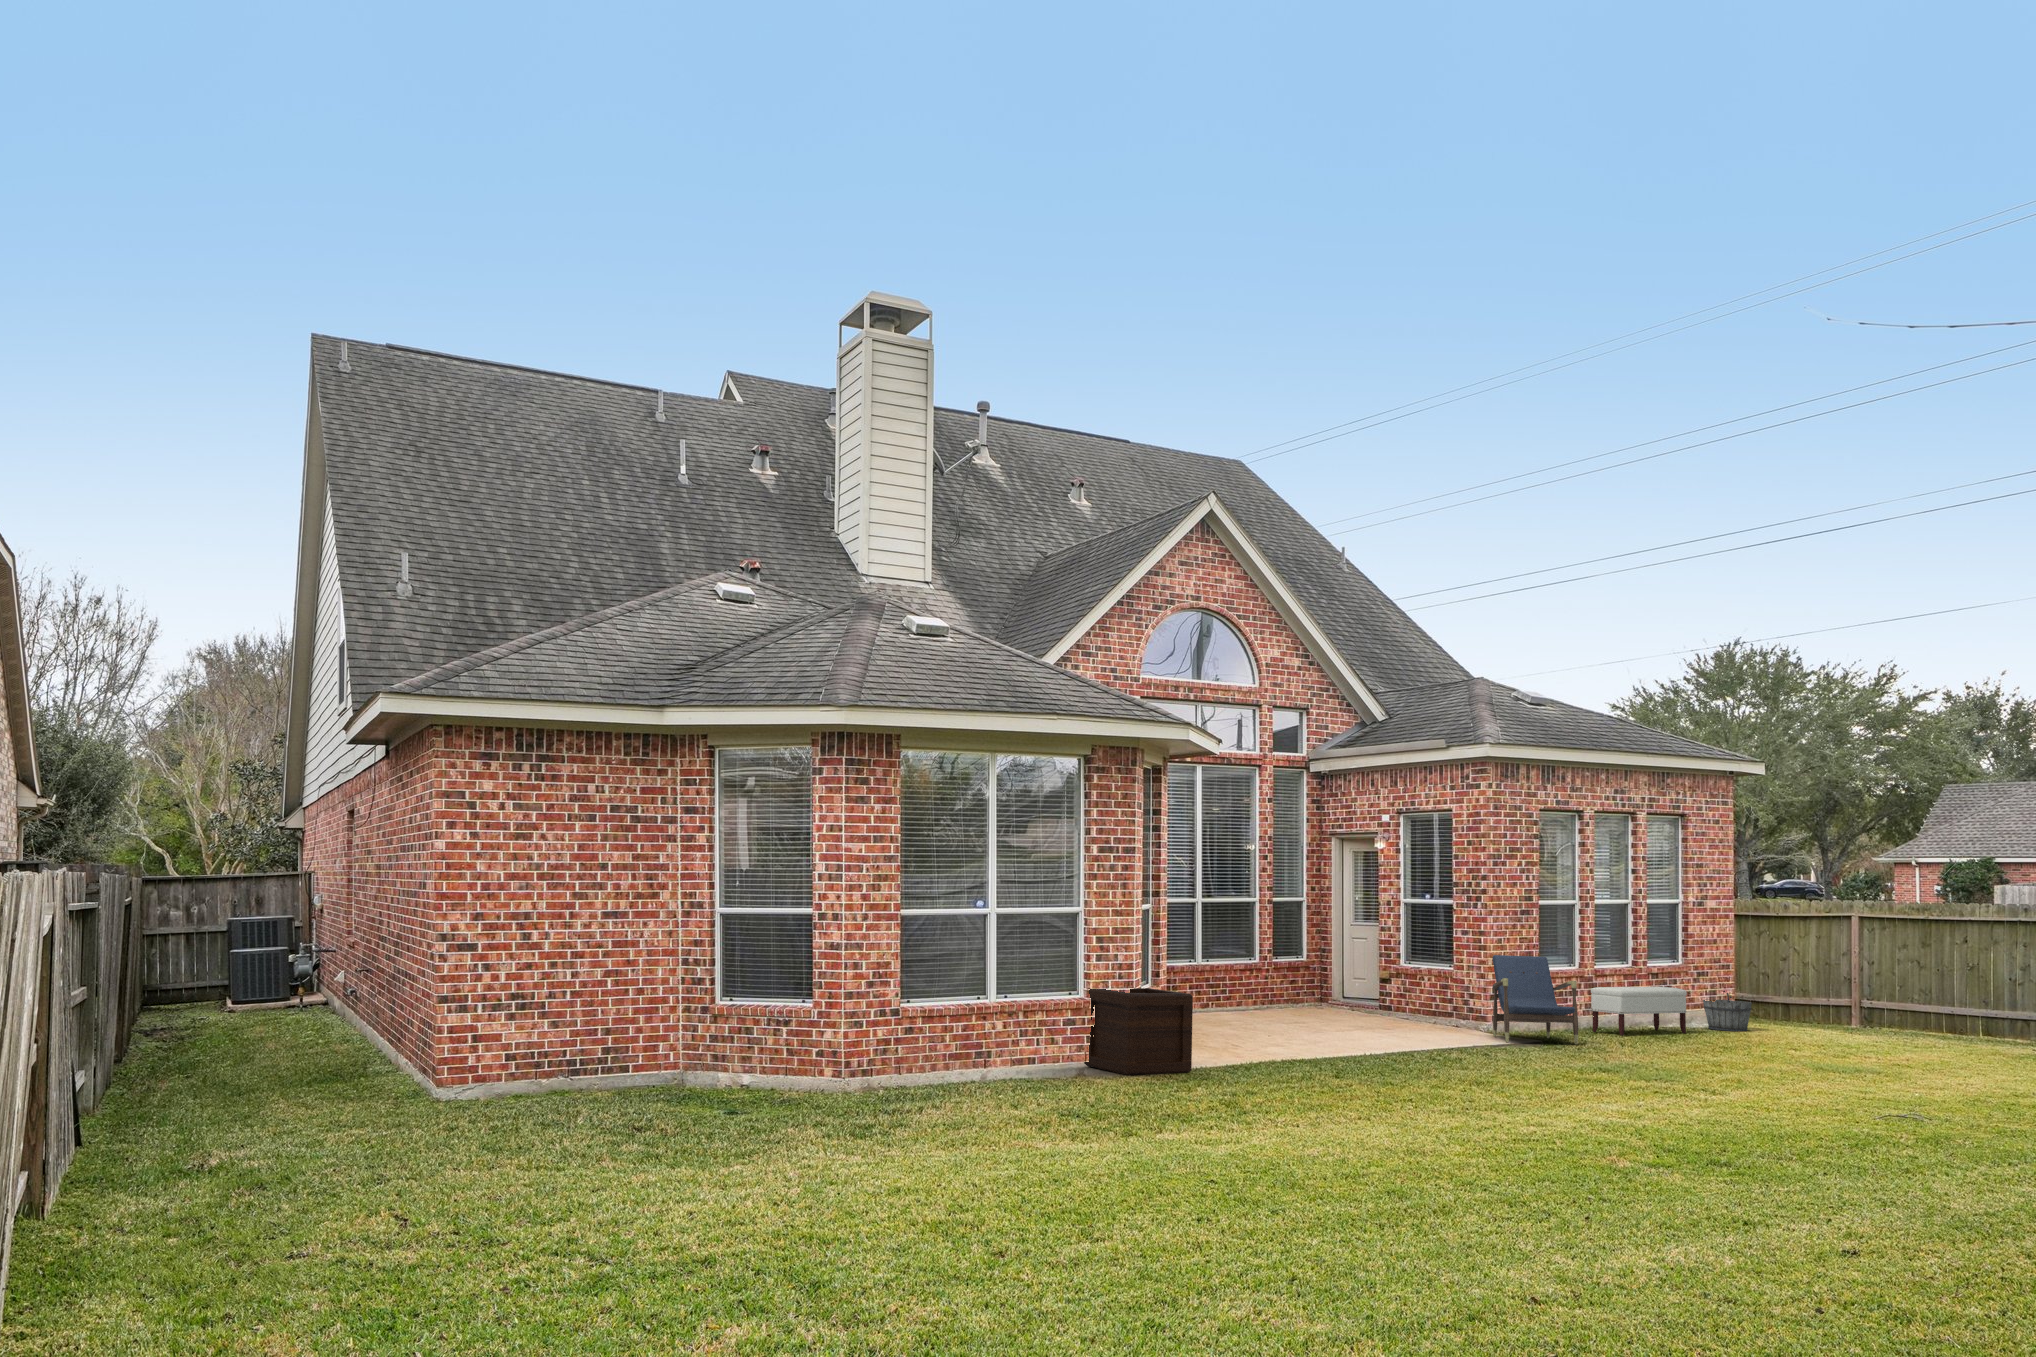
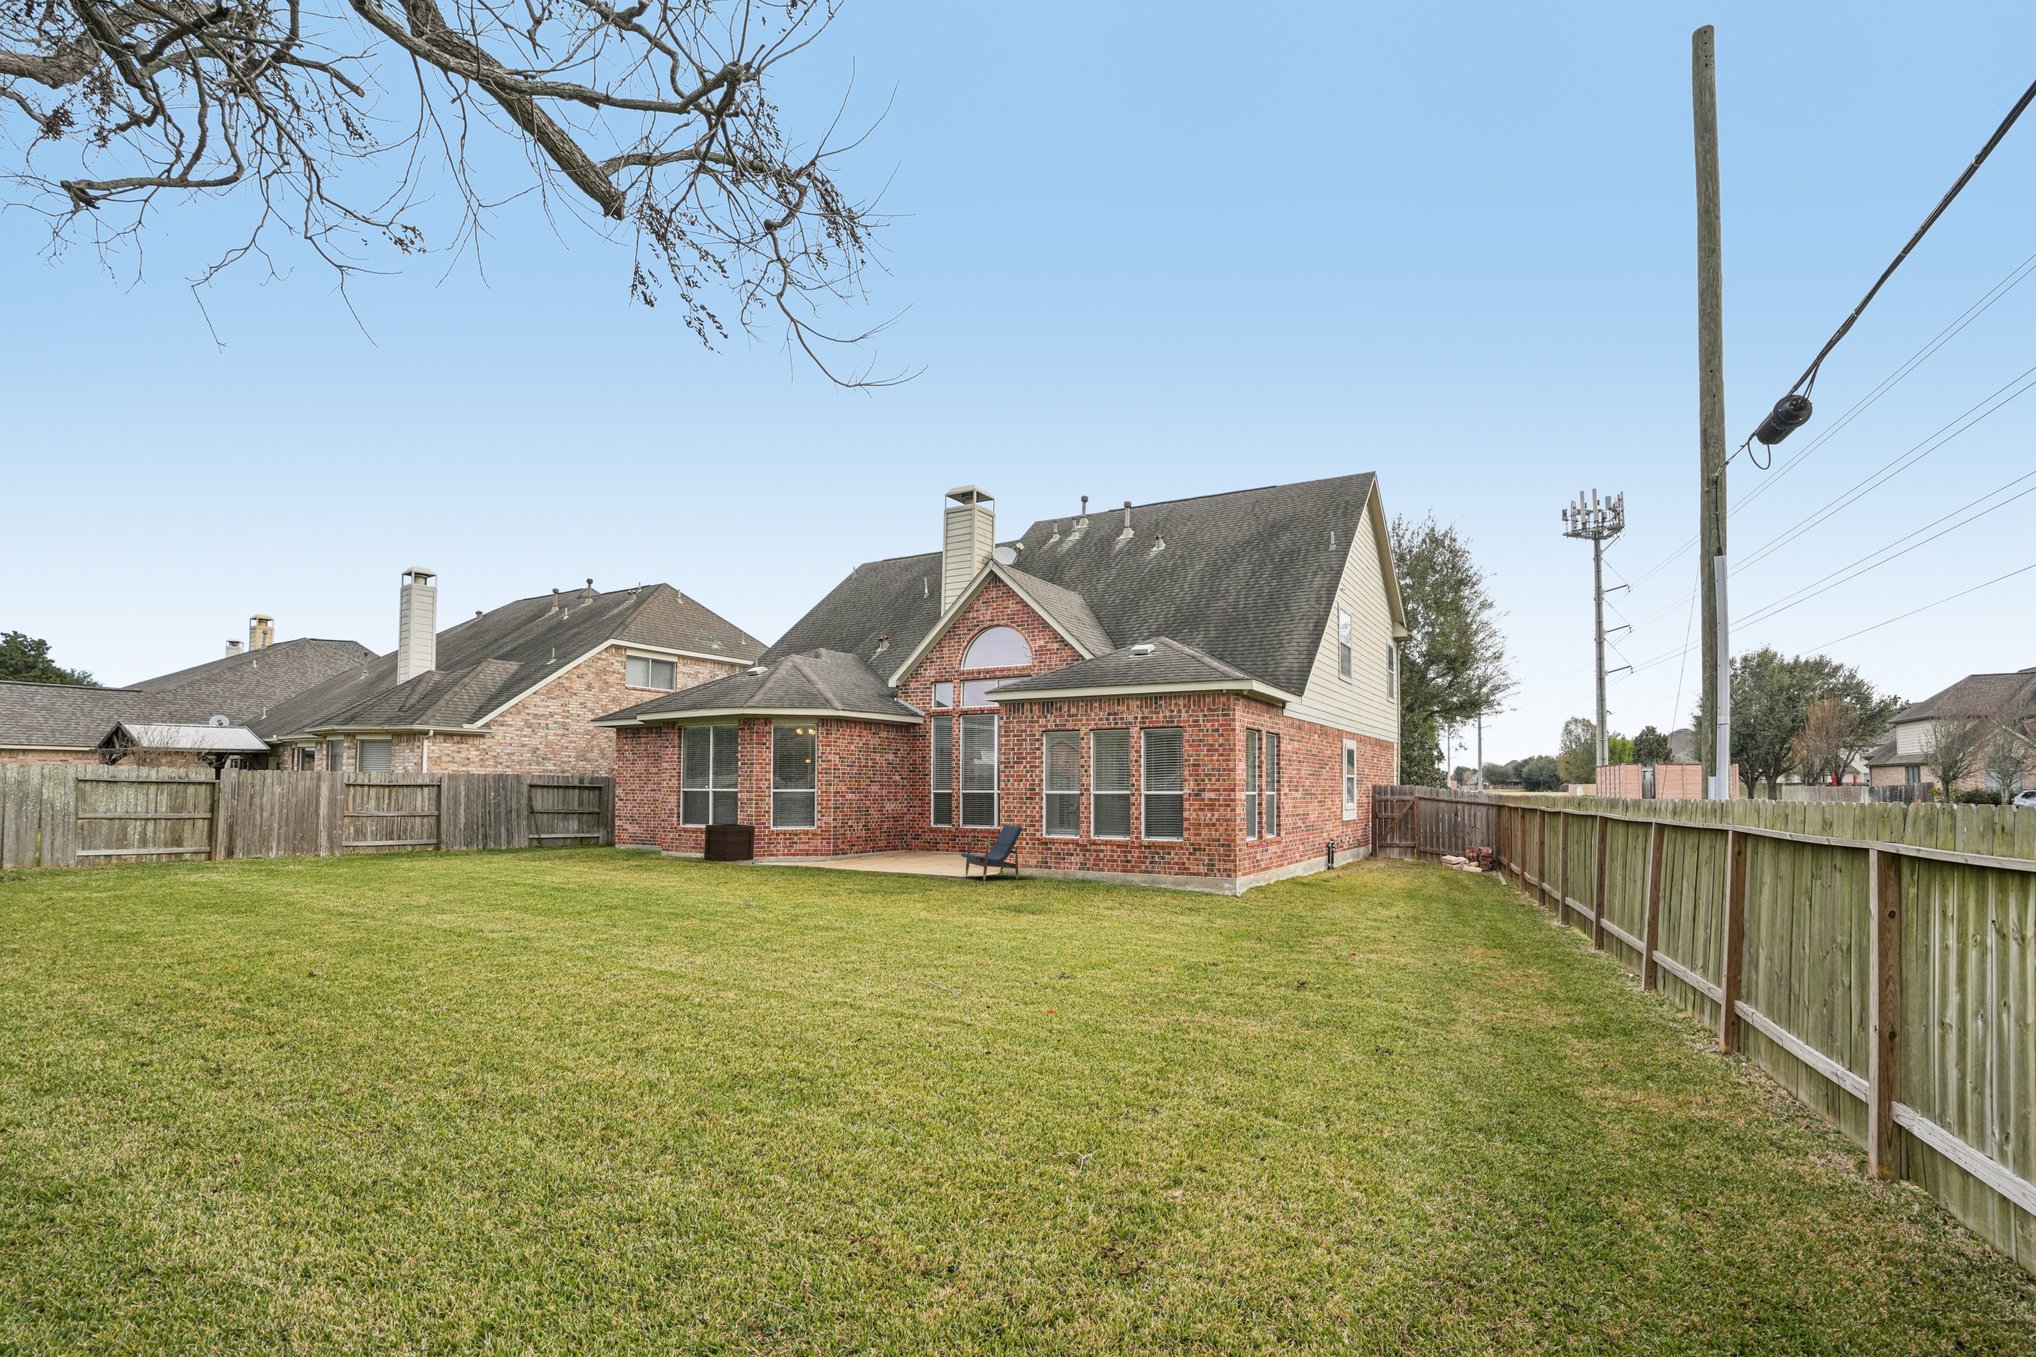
bench: present [1591,987,1687,1035] -> none [1066,851,1140,890]
wooden bucket: present [1703,991,1752,1031] -> none [1173,863,1209,895]

